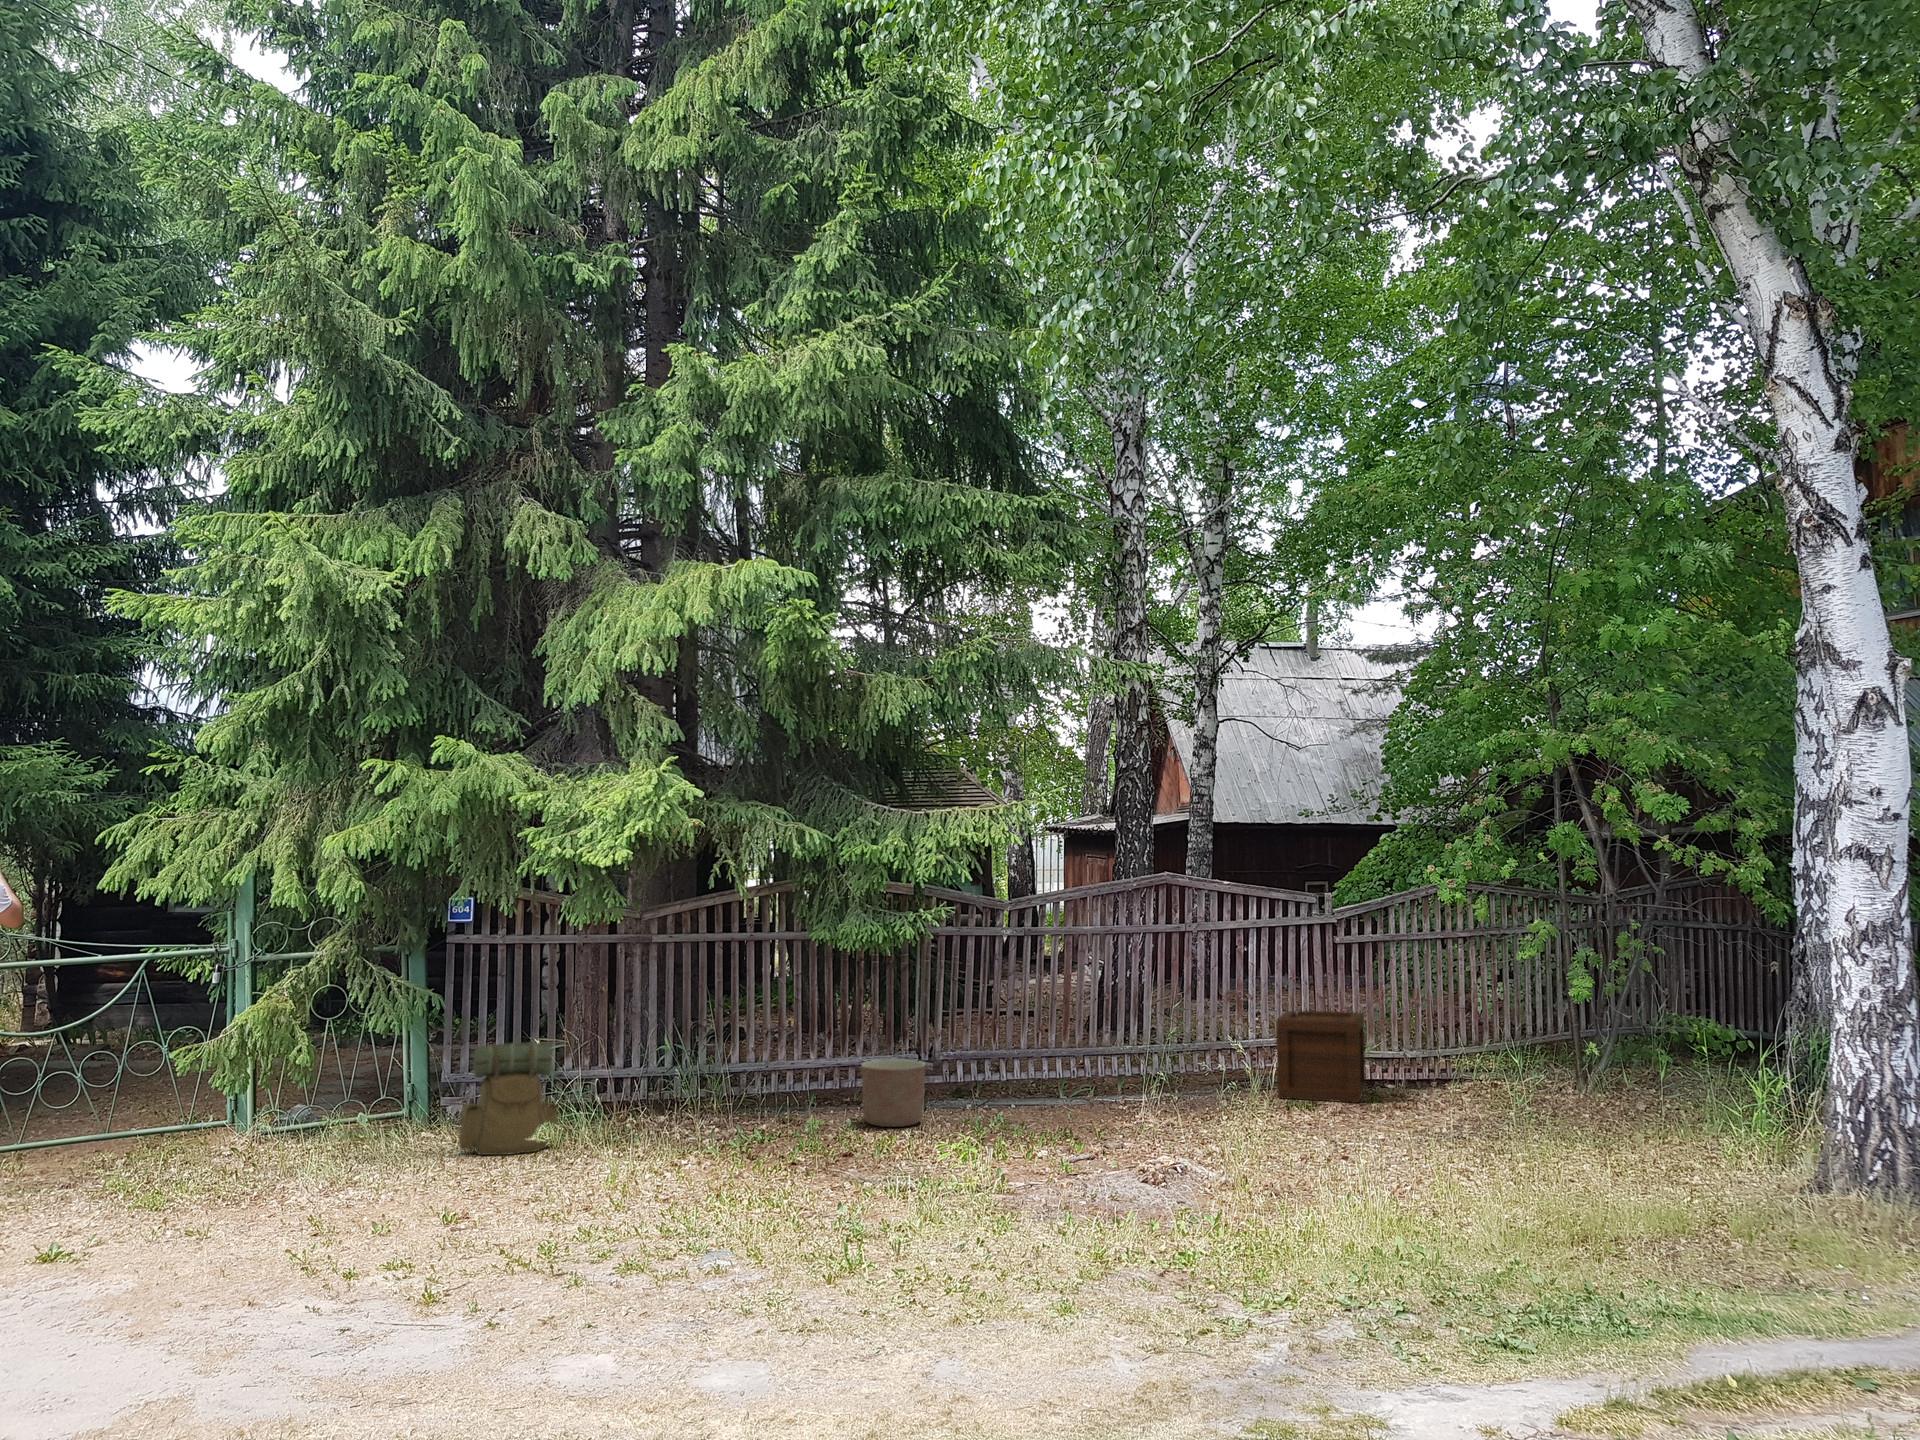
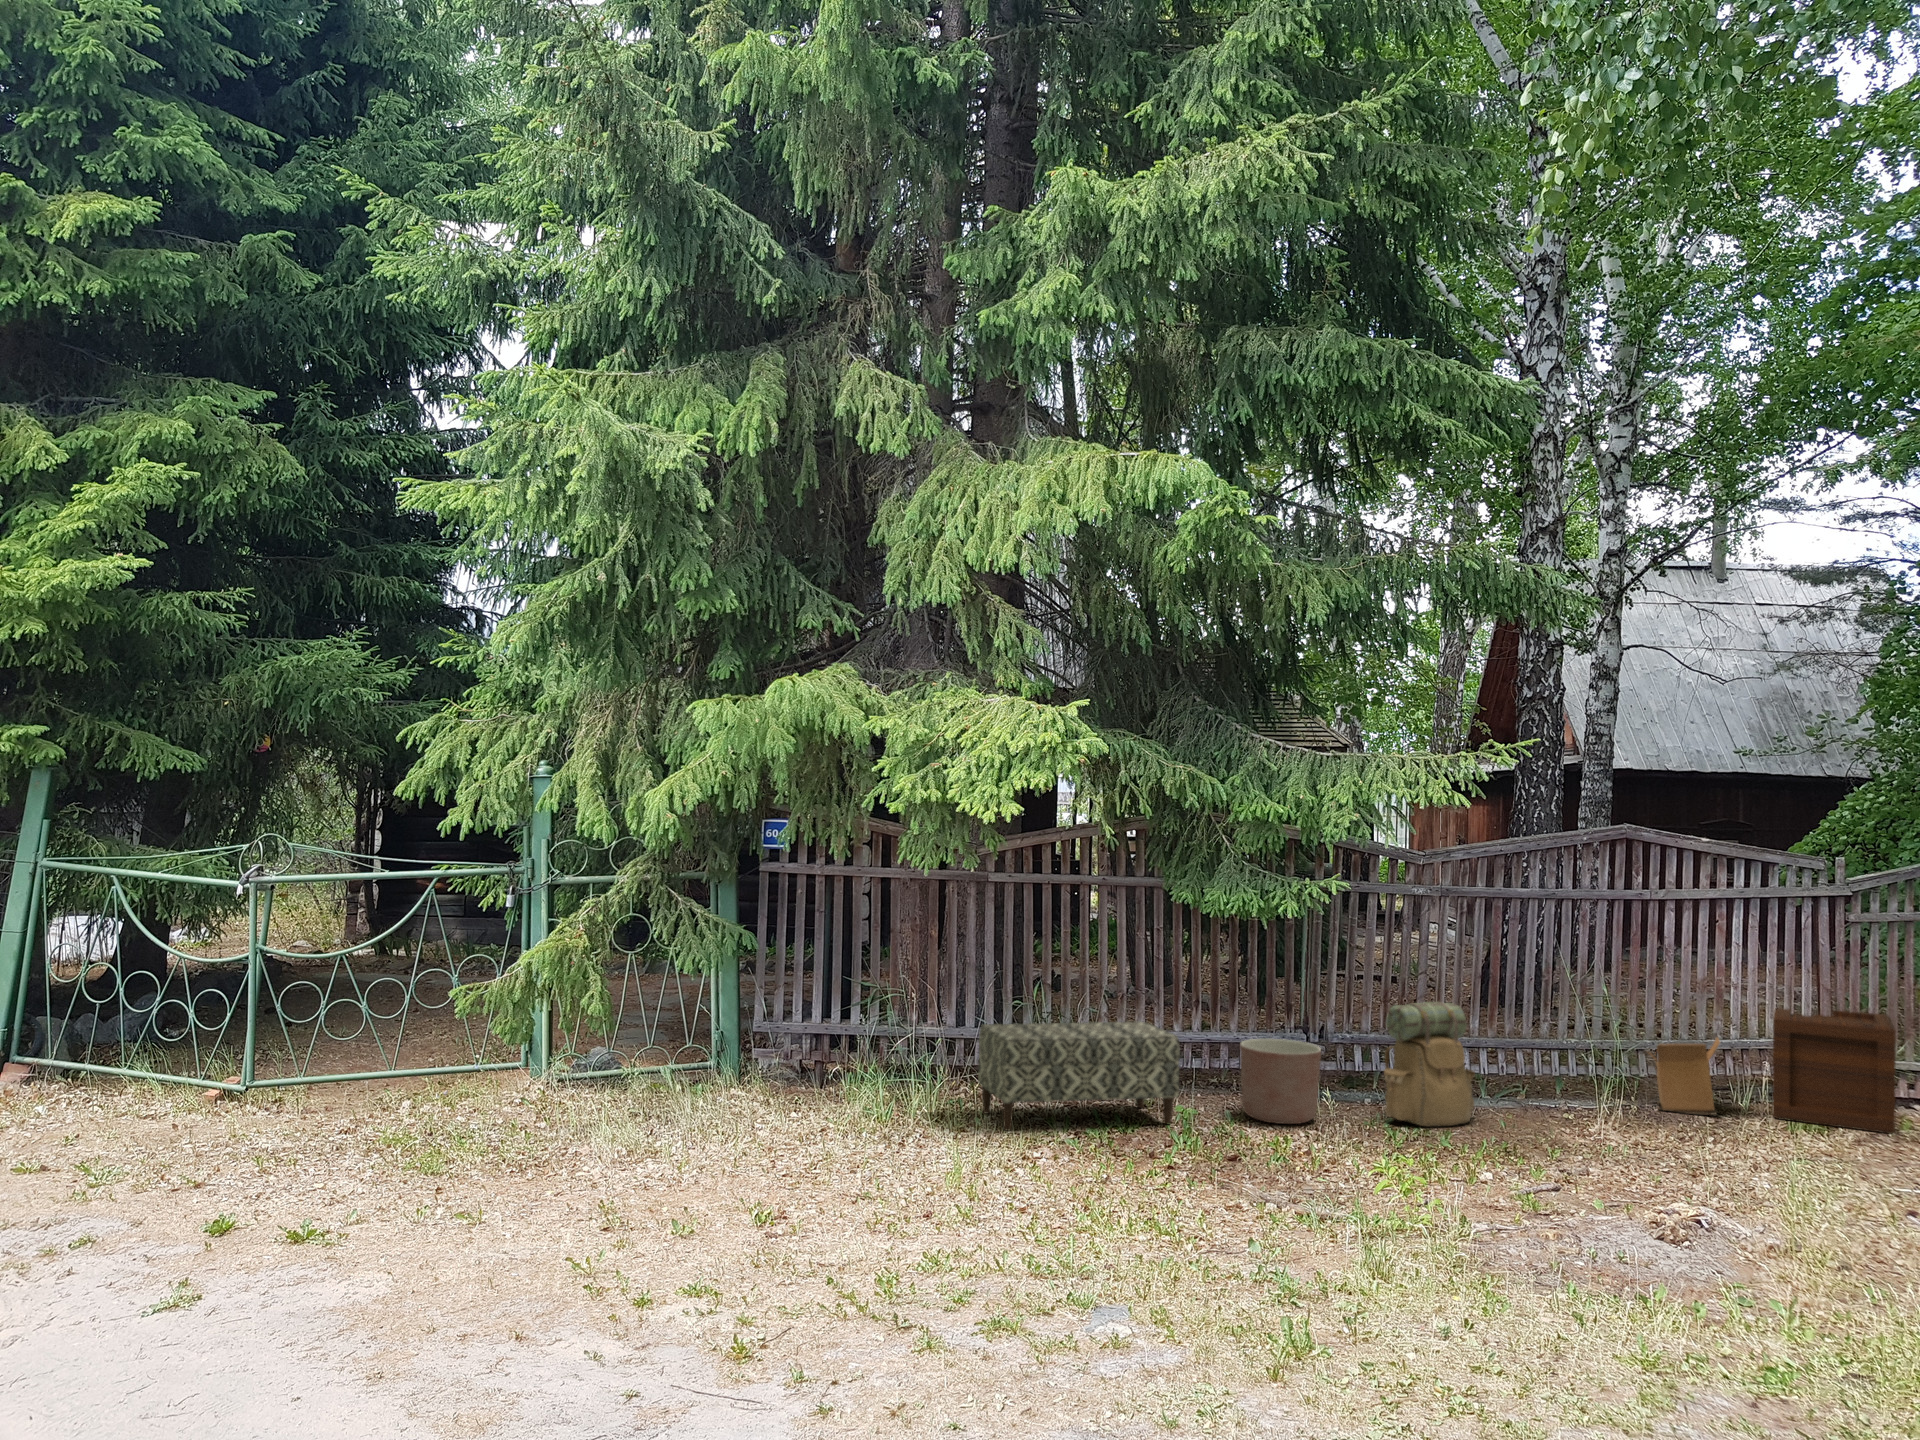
cardboard box: none [1181,1036,1239,1099] -> present [1649,1038,1720,1115]
backpack: present [458,1042,558,1155] -> present [1384,1002,1475,1126]
bench: none [641,1051,809,1147] -> present [978,1021,1180,1131]

